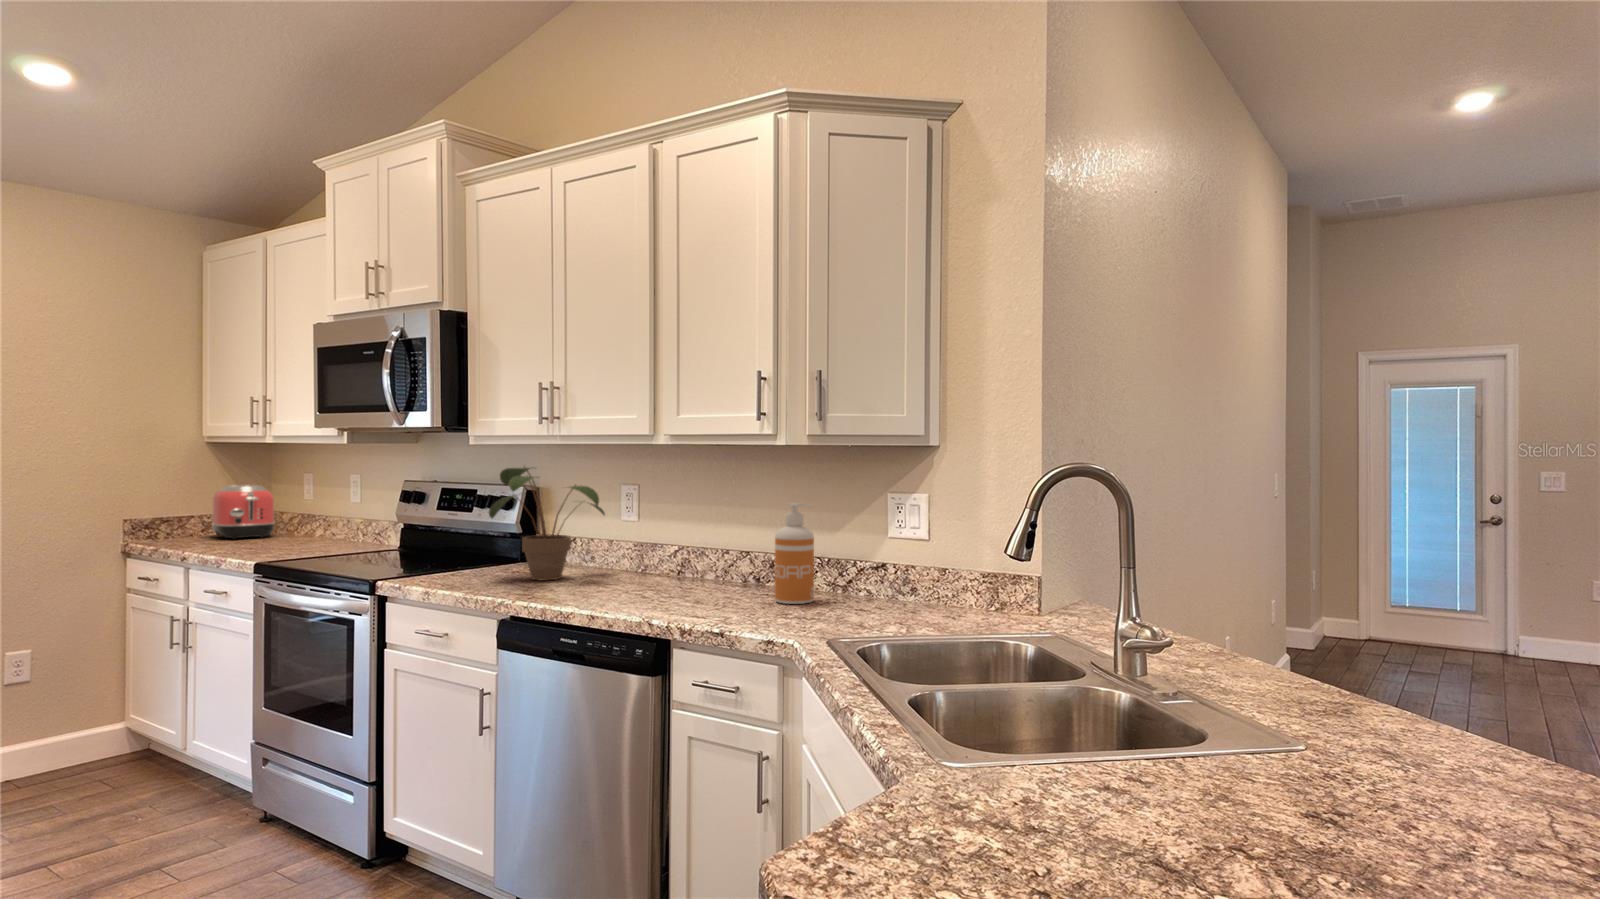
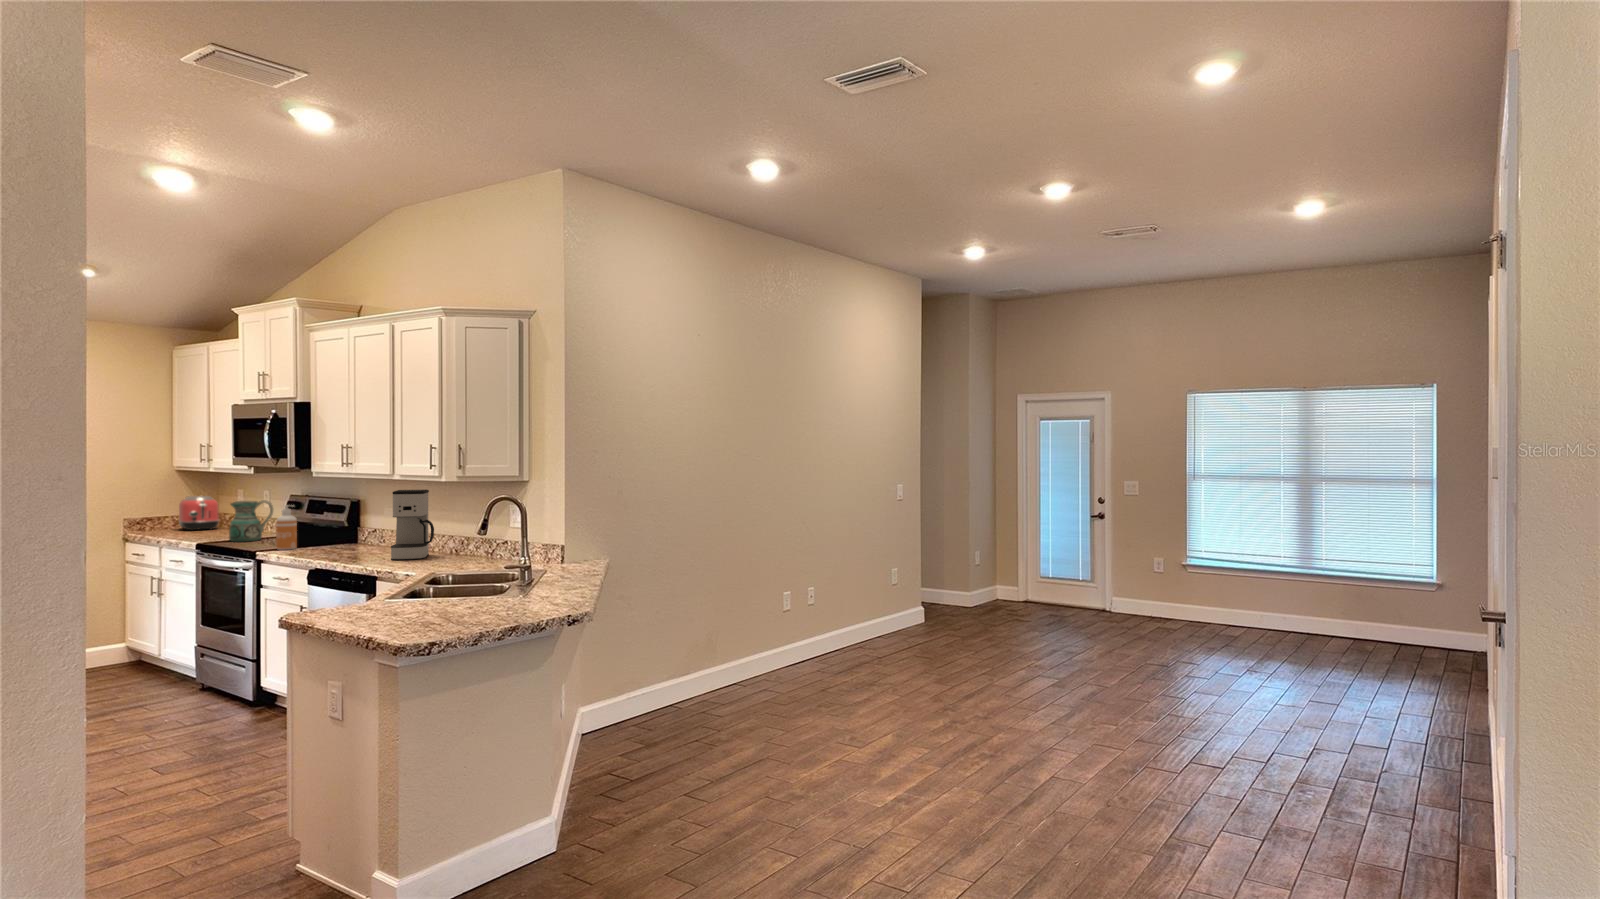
coffee maker: none [662,464,740,602] -> present [391,490,434,560]
potted plant: present [489,467,605,580] -> none [315,489,385,551]
ceramic pitcher: none [309,488,381,559] -> present [229,500,273,542]
soap dispenser: present [775,503,814,604] -> present [276,505,297,550]

